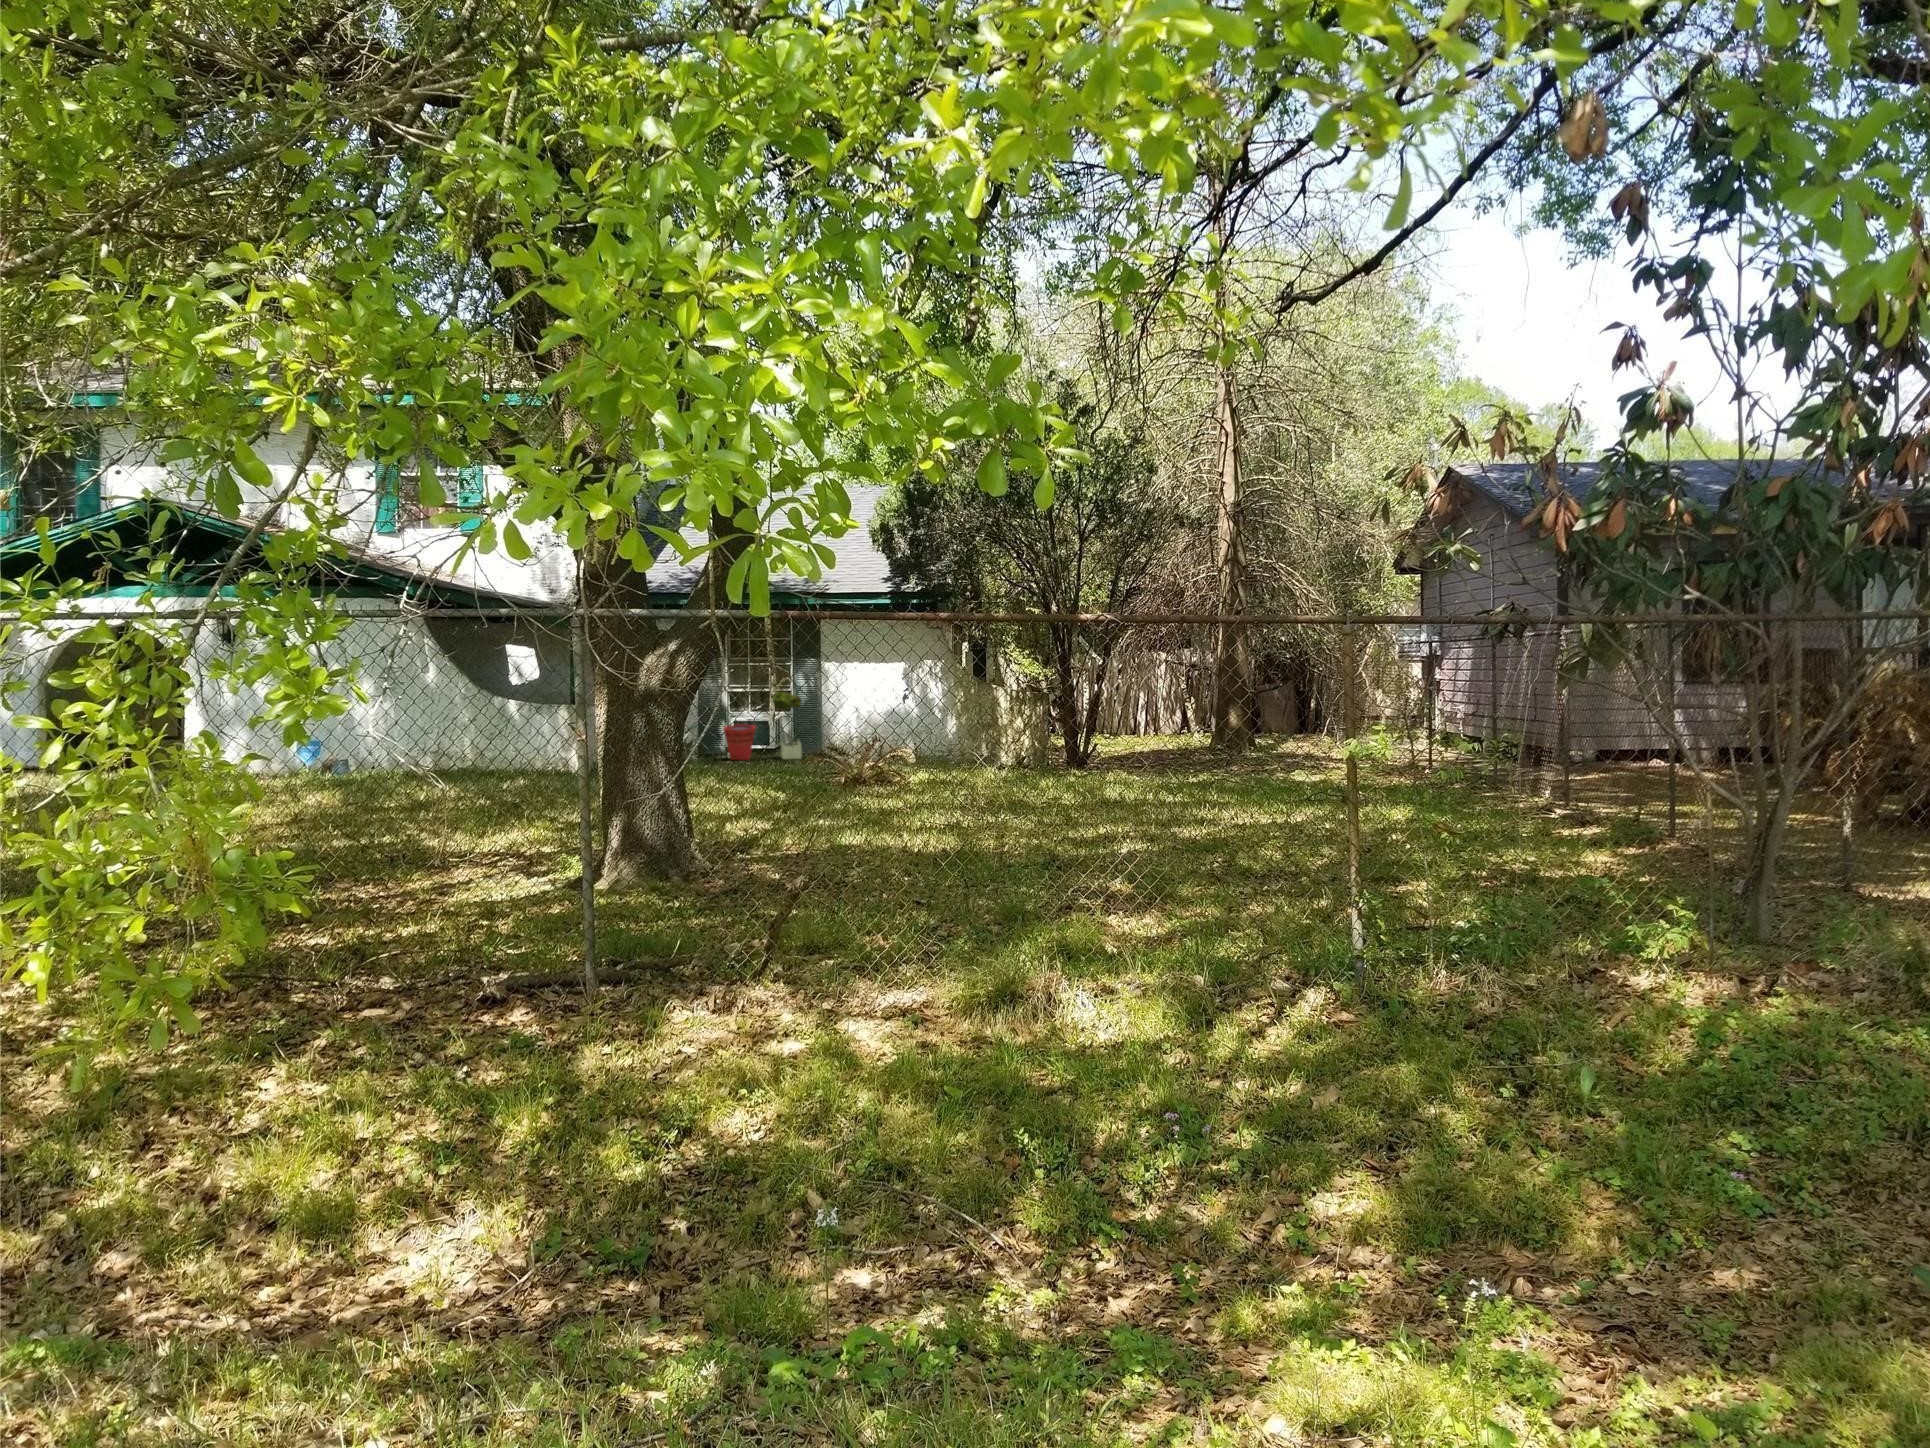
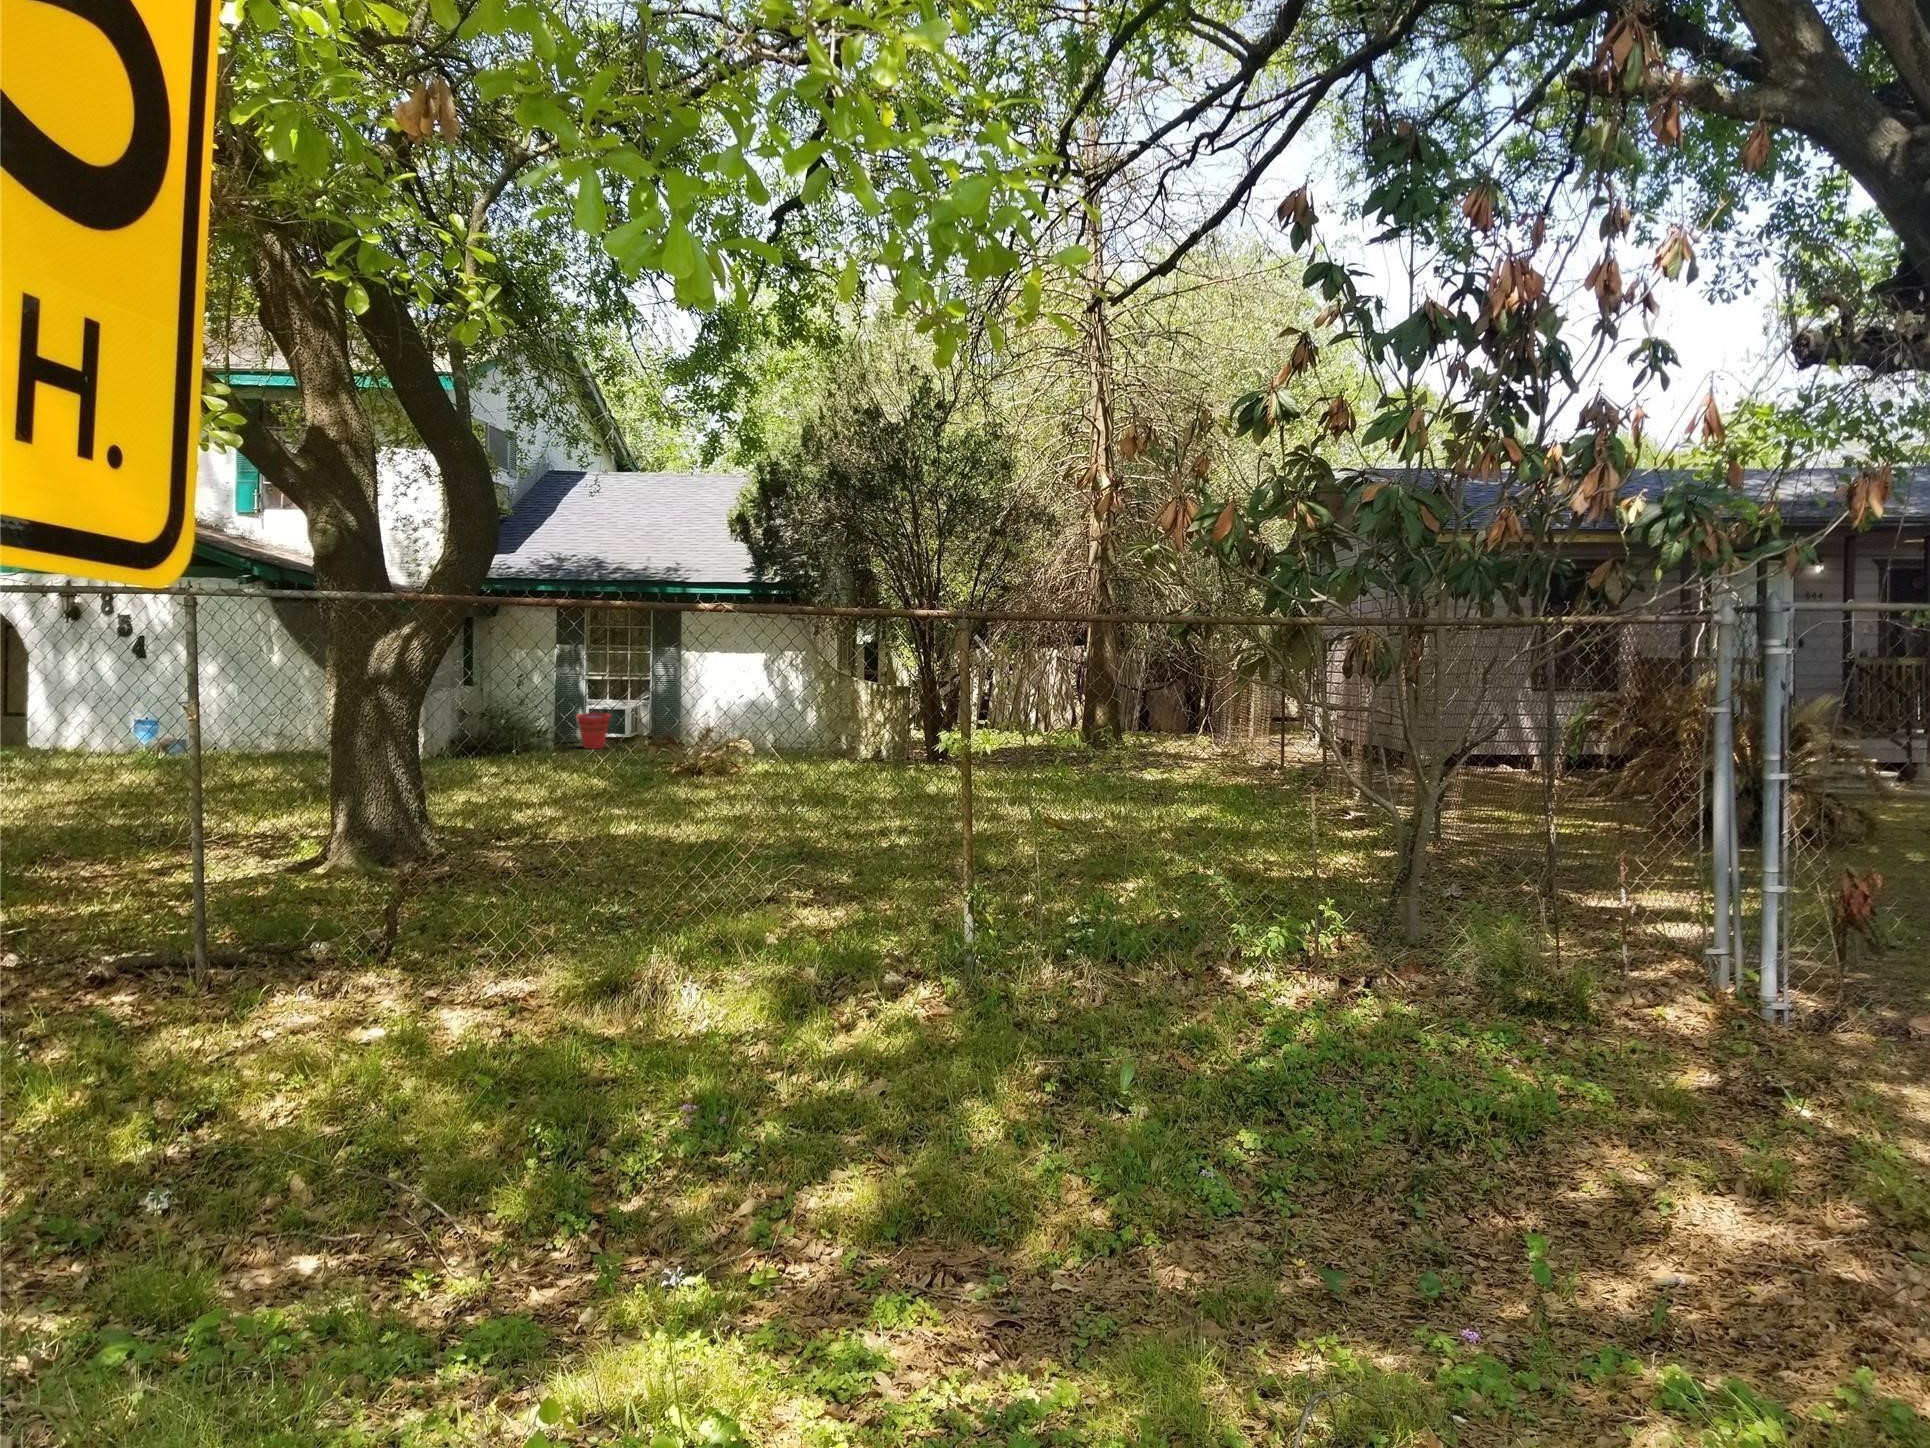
potted tree: present [772,692,802,759] -> none [627,680,658,749]

